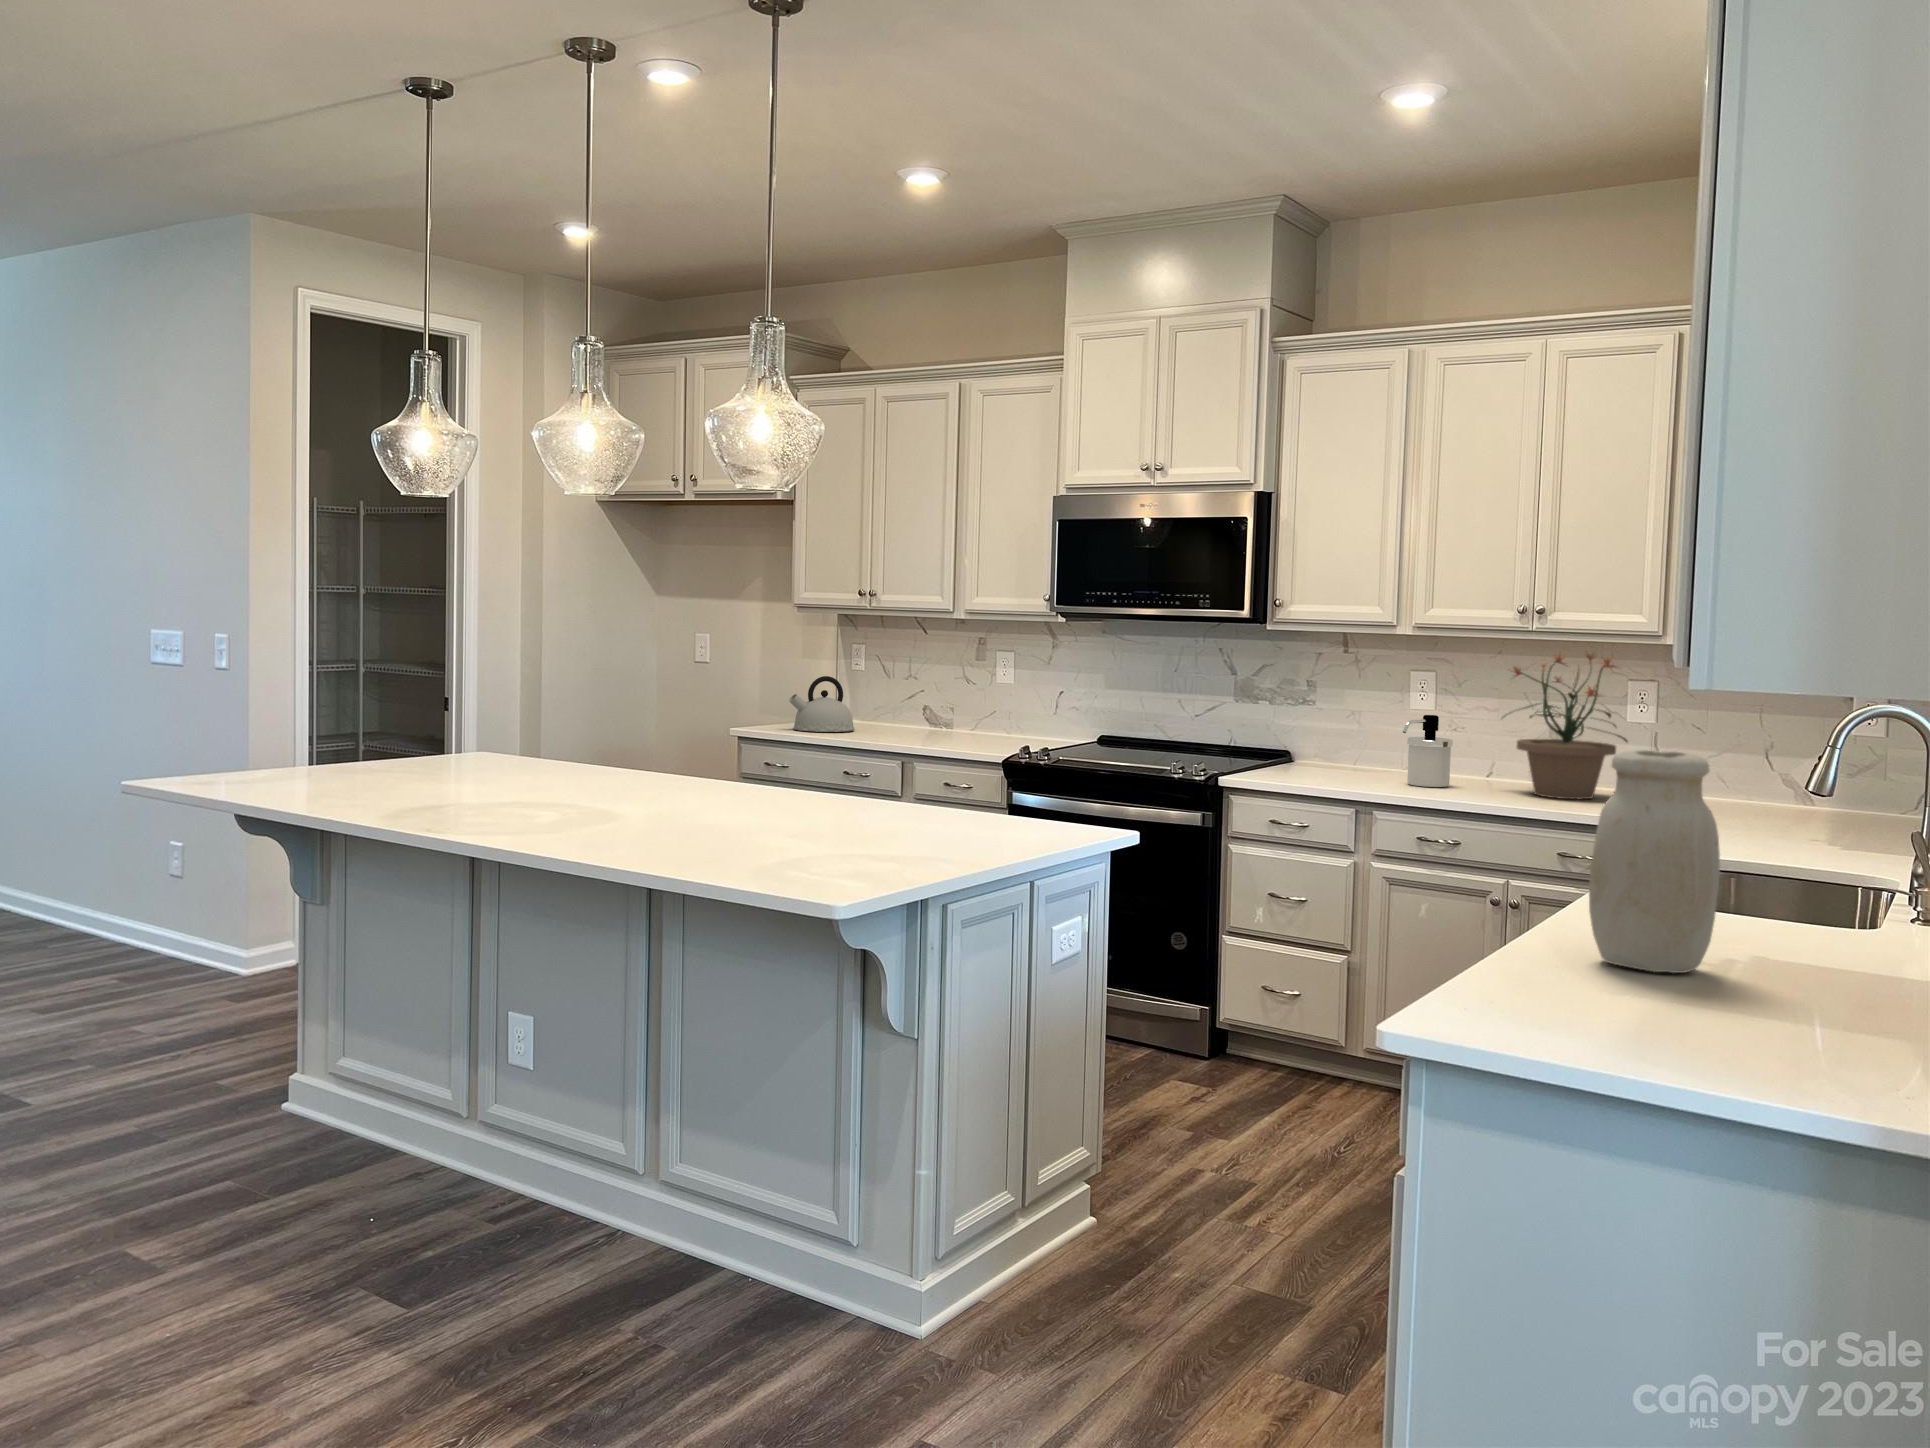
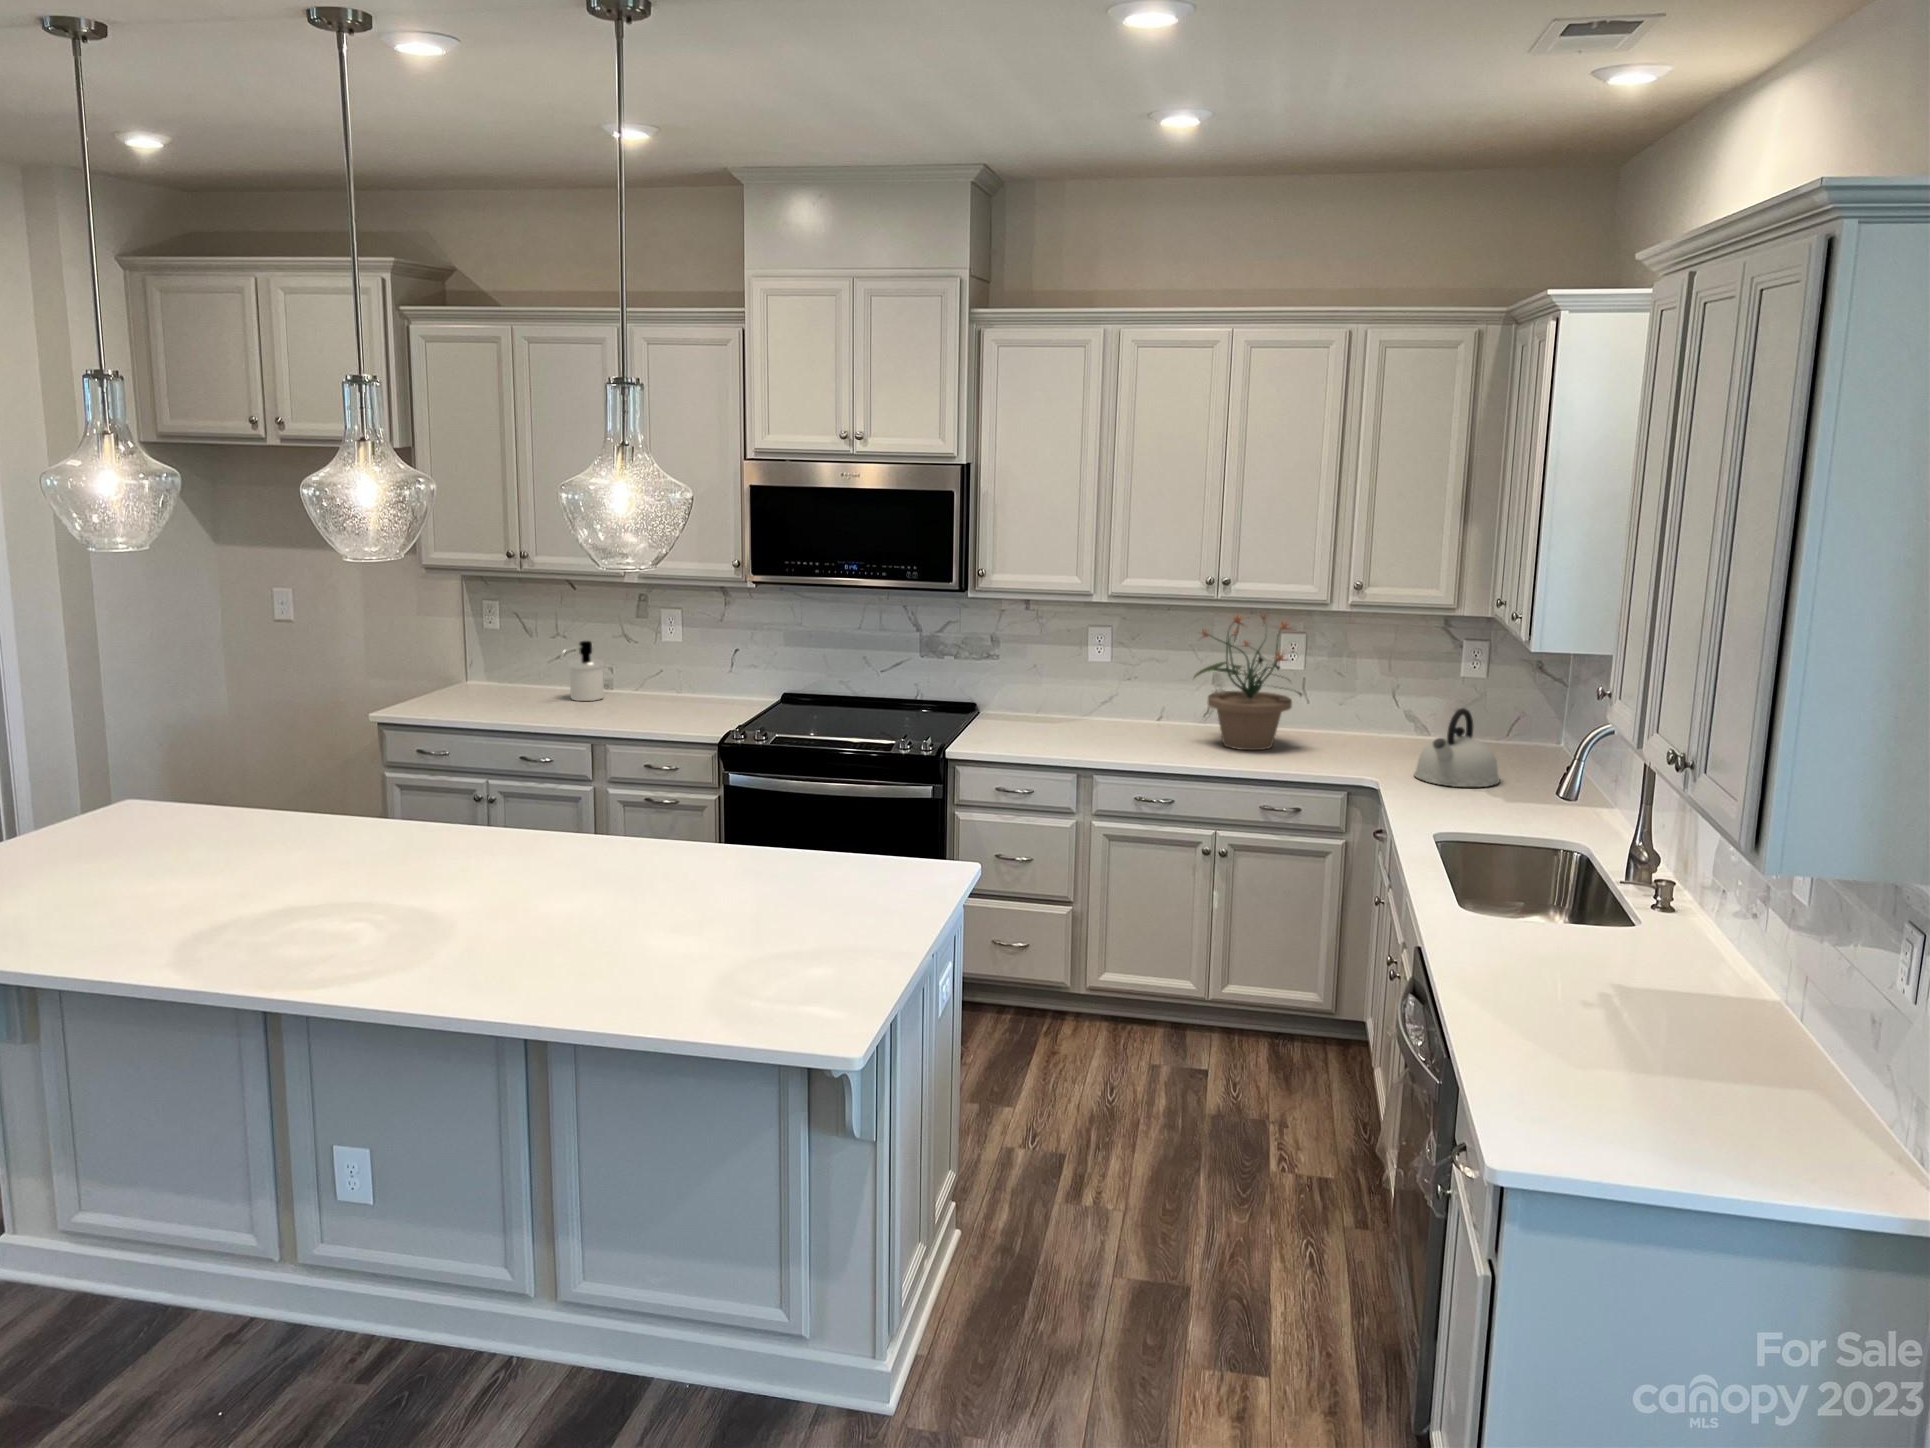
kettle: present [789,676,855,732] -> present [1414,708,1500,787]
soap dispenser: present [1403,715,1453,787] -> present [560,641,604,701]
jar: present [1589,750,1720,973] -> none [1533,847,1642,1034]

